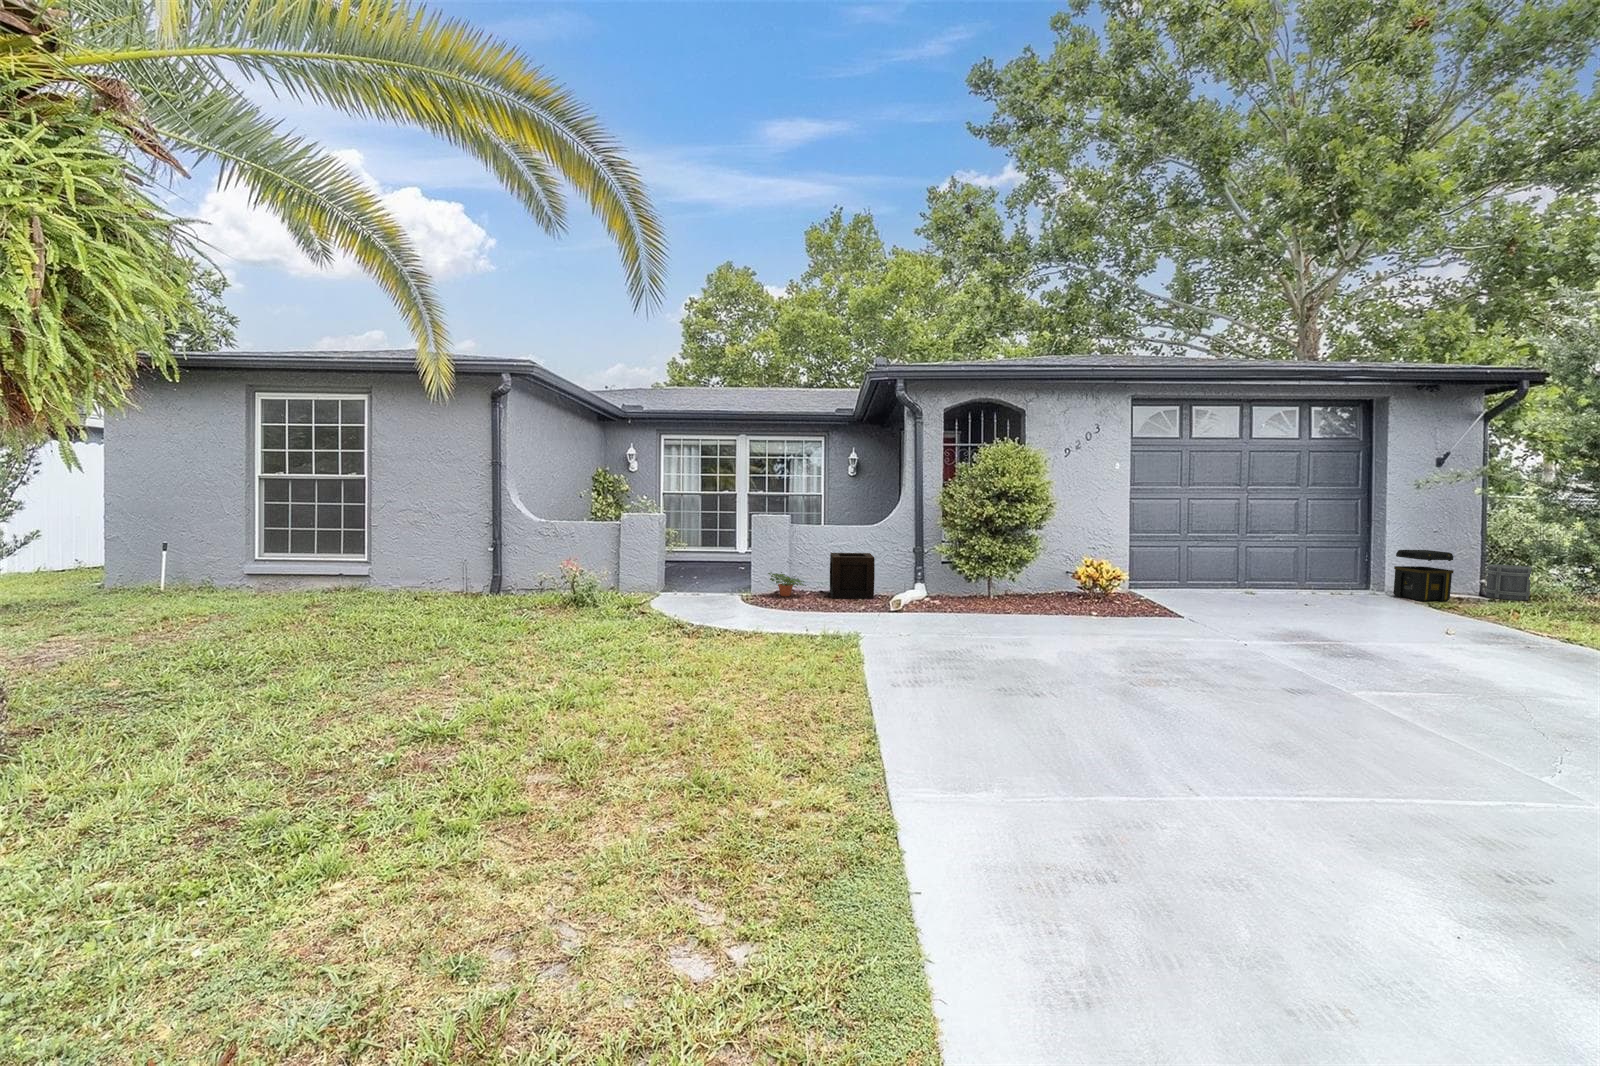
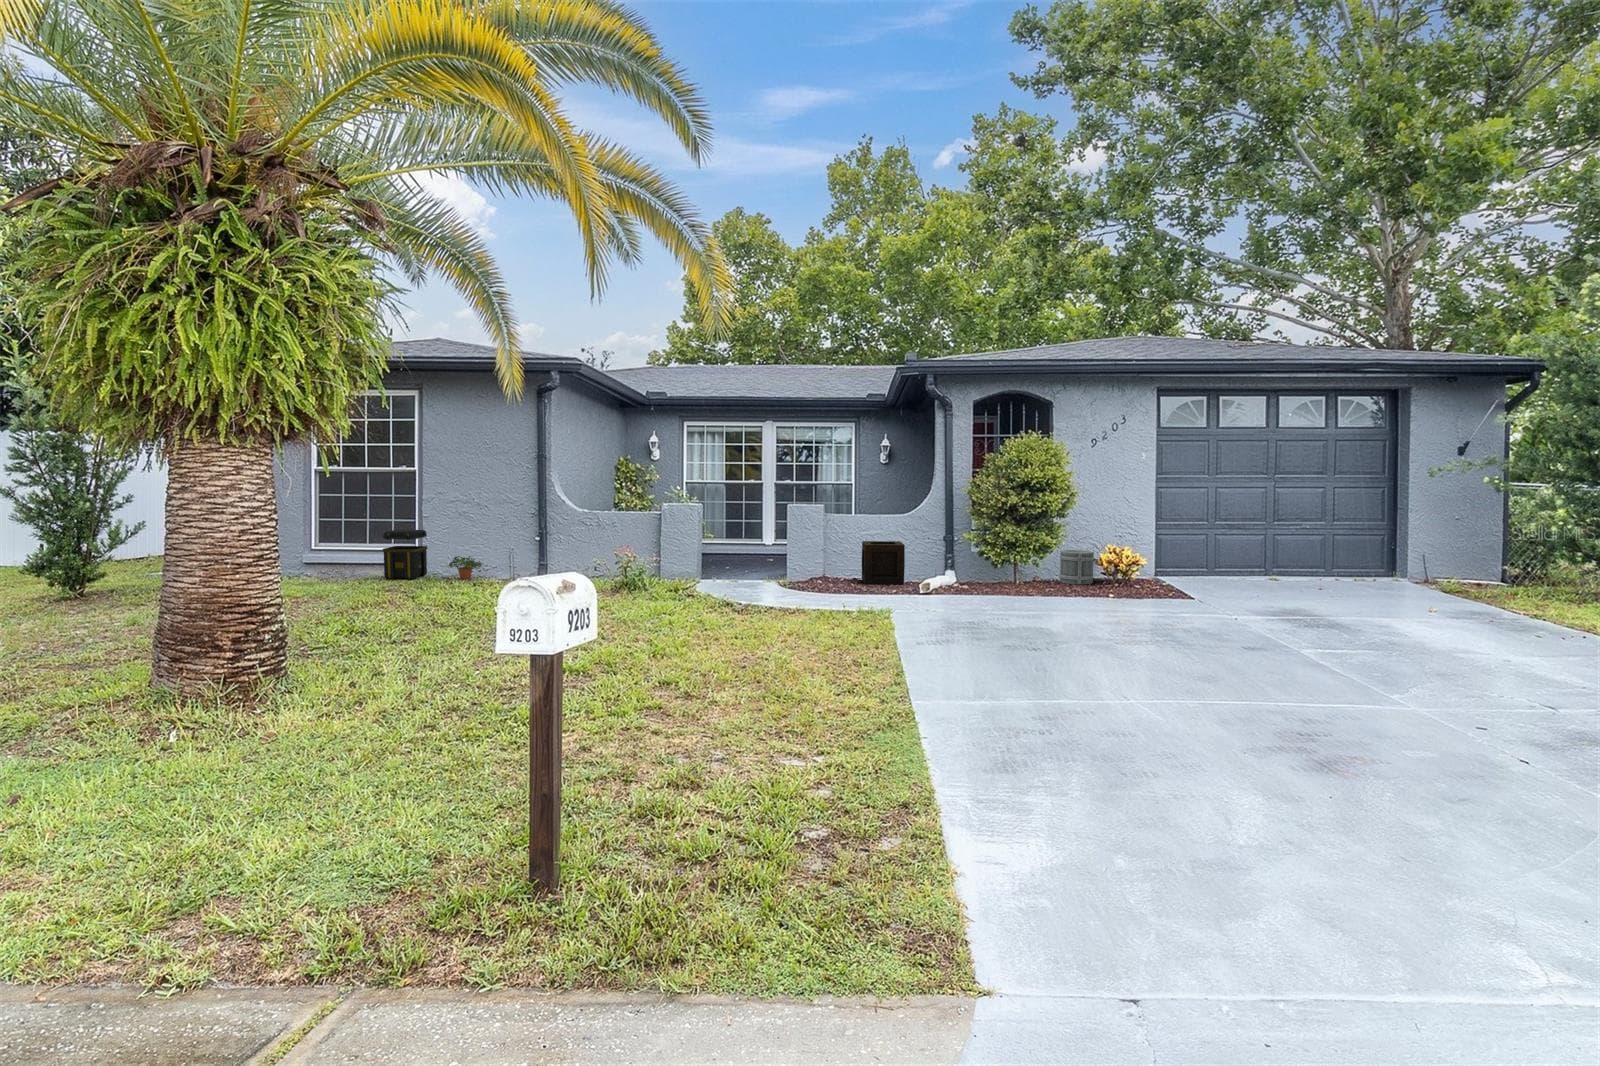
toolbox: present [1393,550,1454,601] -> present [383,530,428,579]
bucket: present [1485,564,1532,600] -> present [1060,550,1094,584]
potted plant: present [768,572,806,596] -> present [449,556,488,579]

